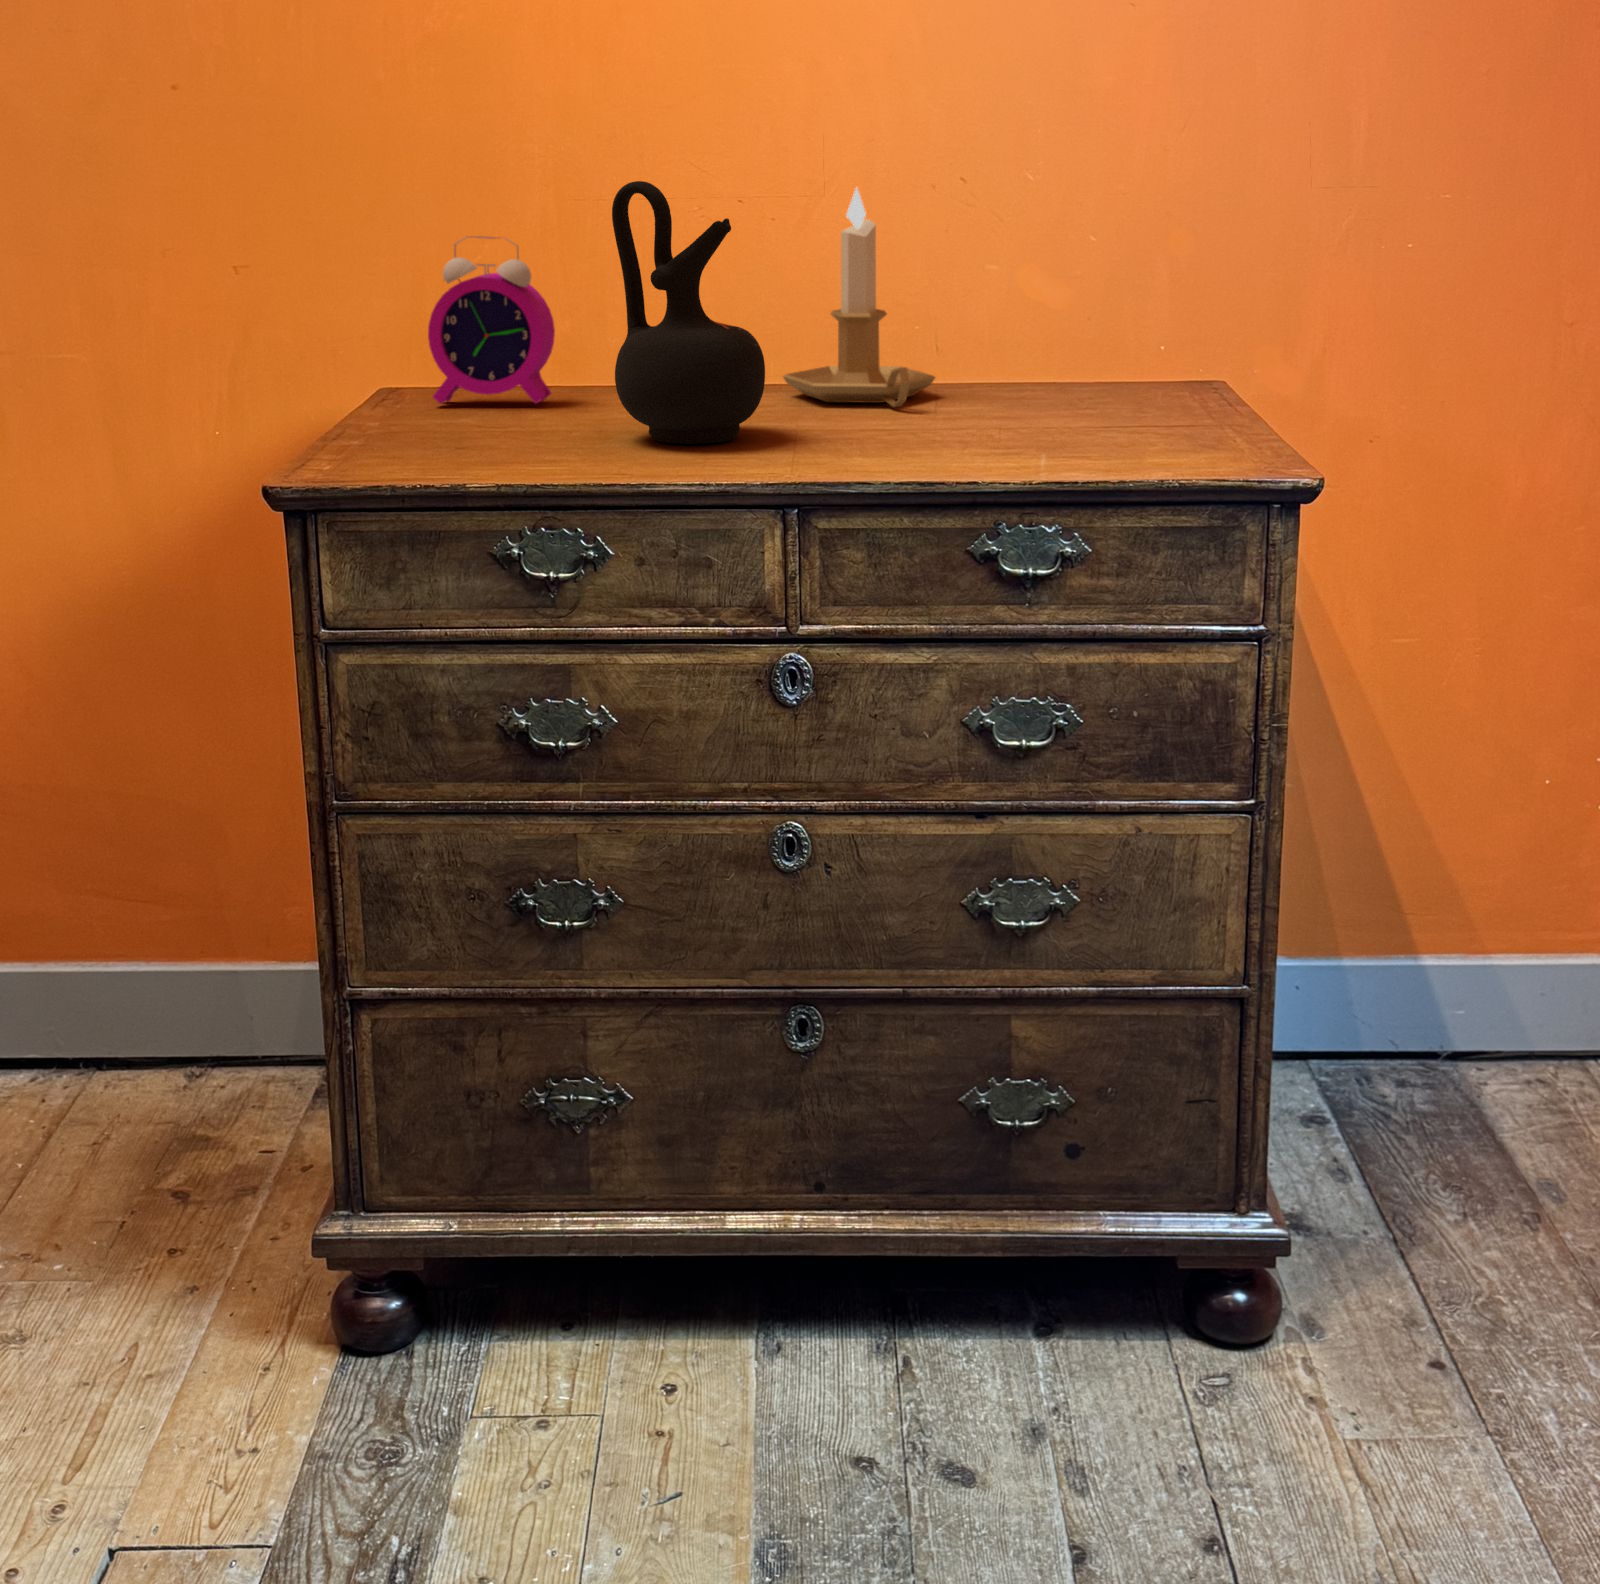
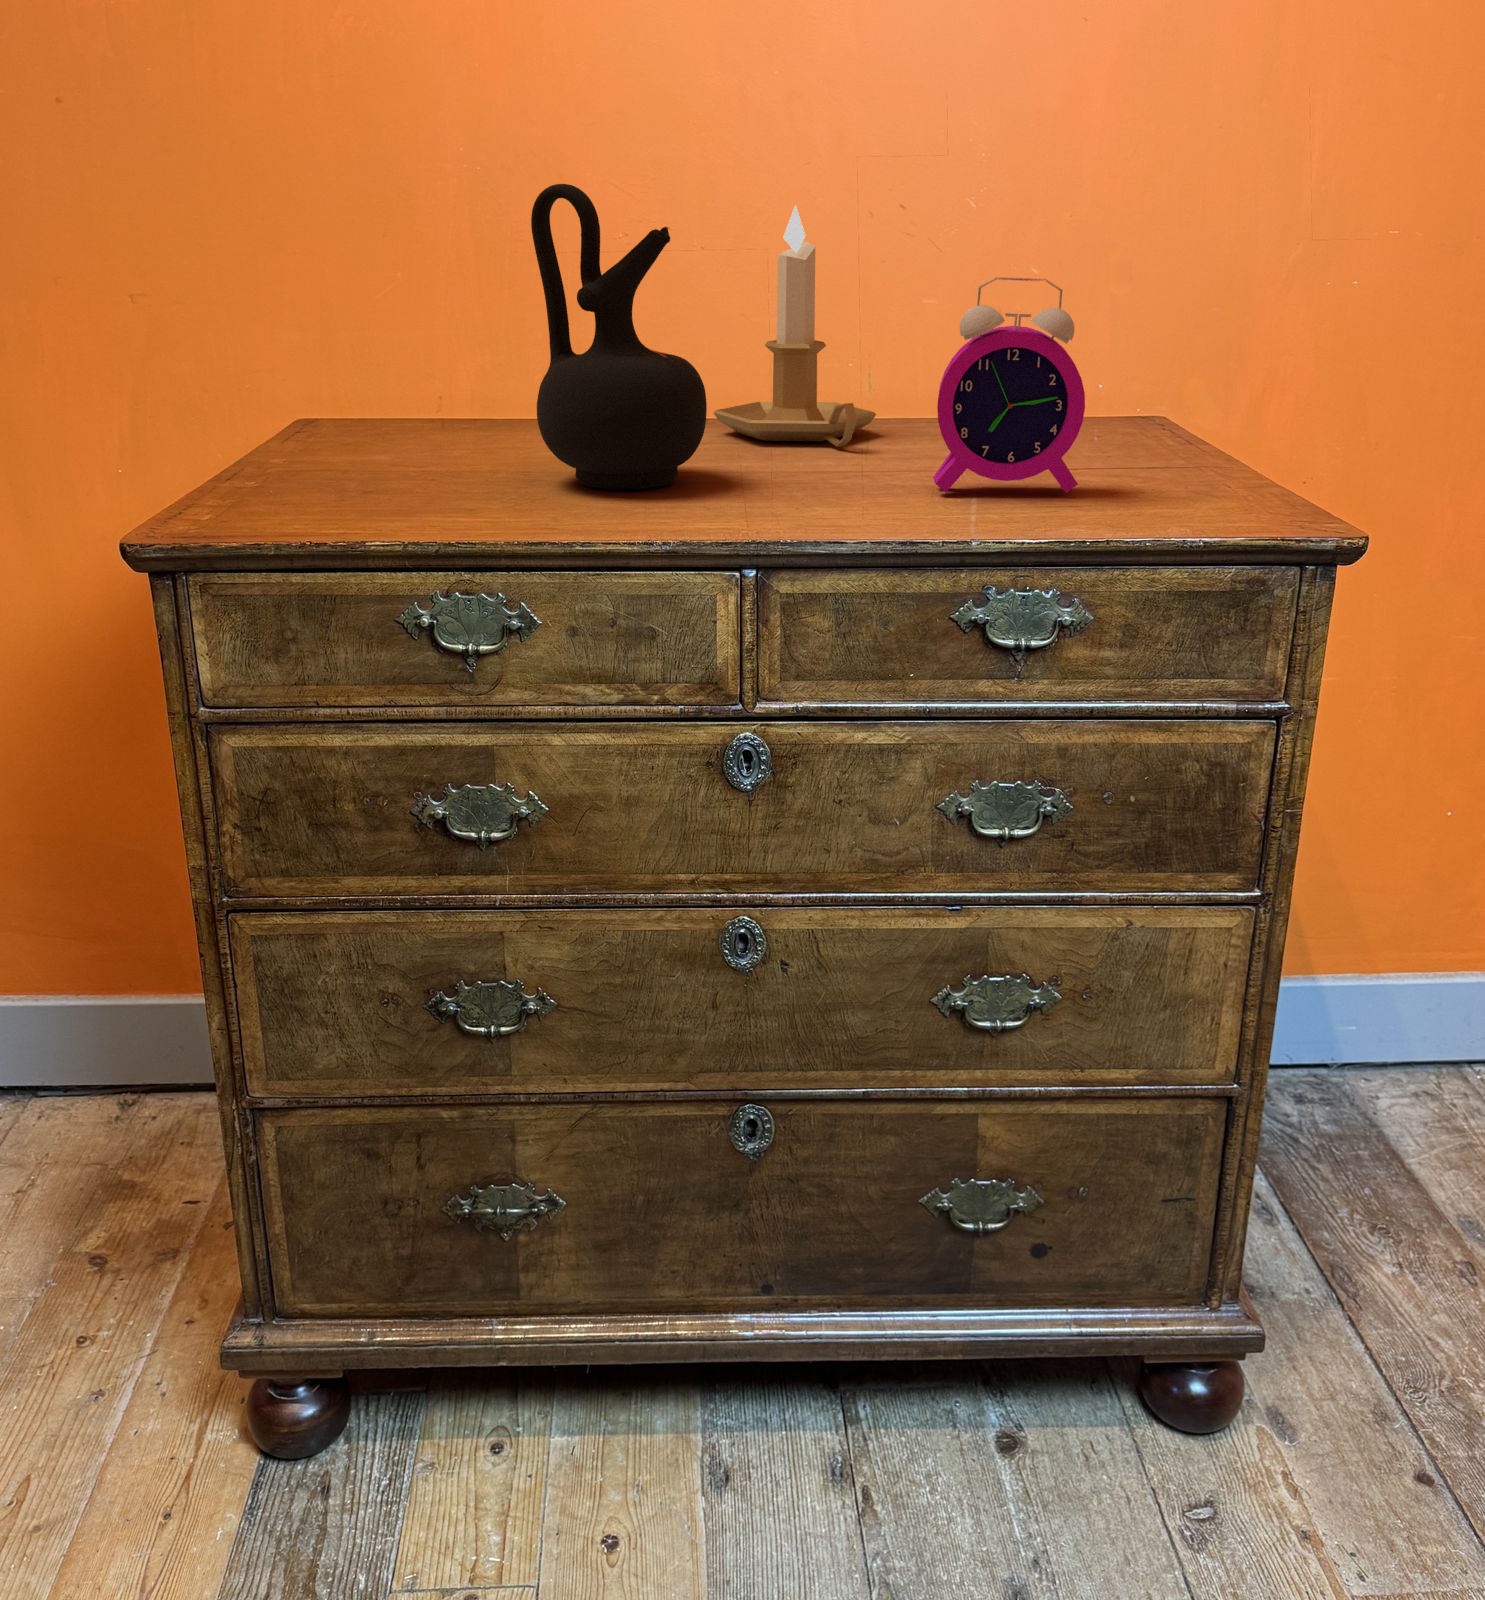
alarm clock: present [428,236,555,404] -> present [933,277,1085,493]

